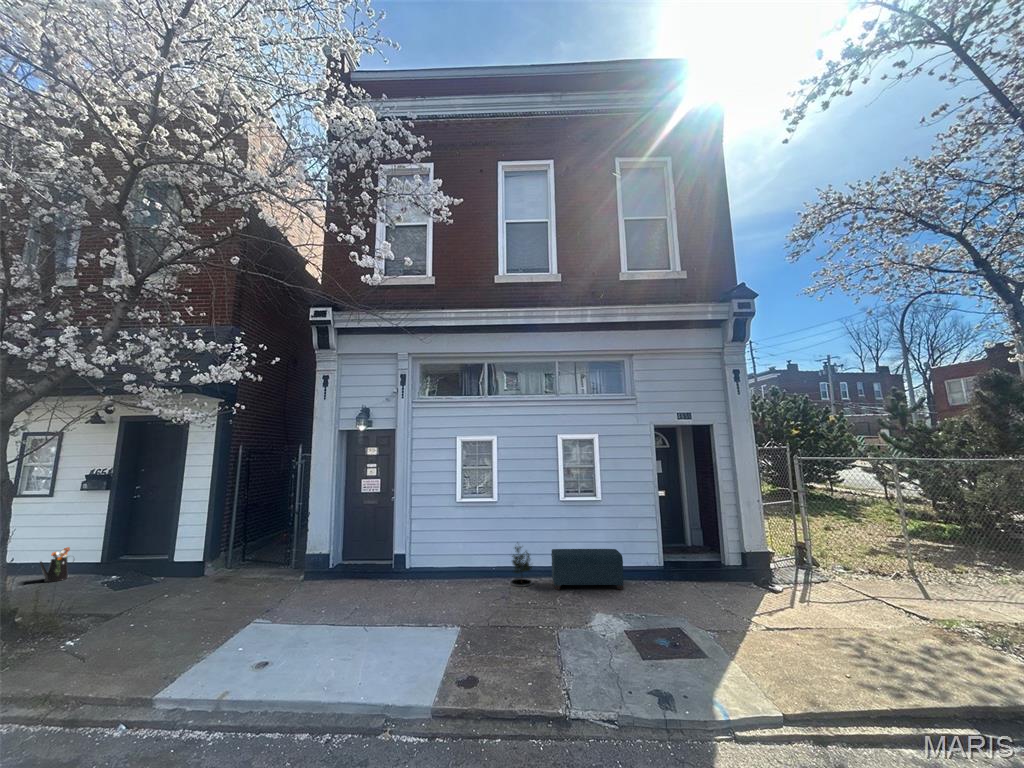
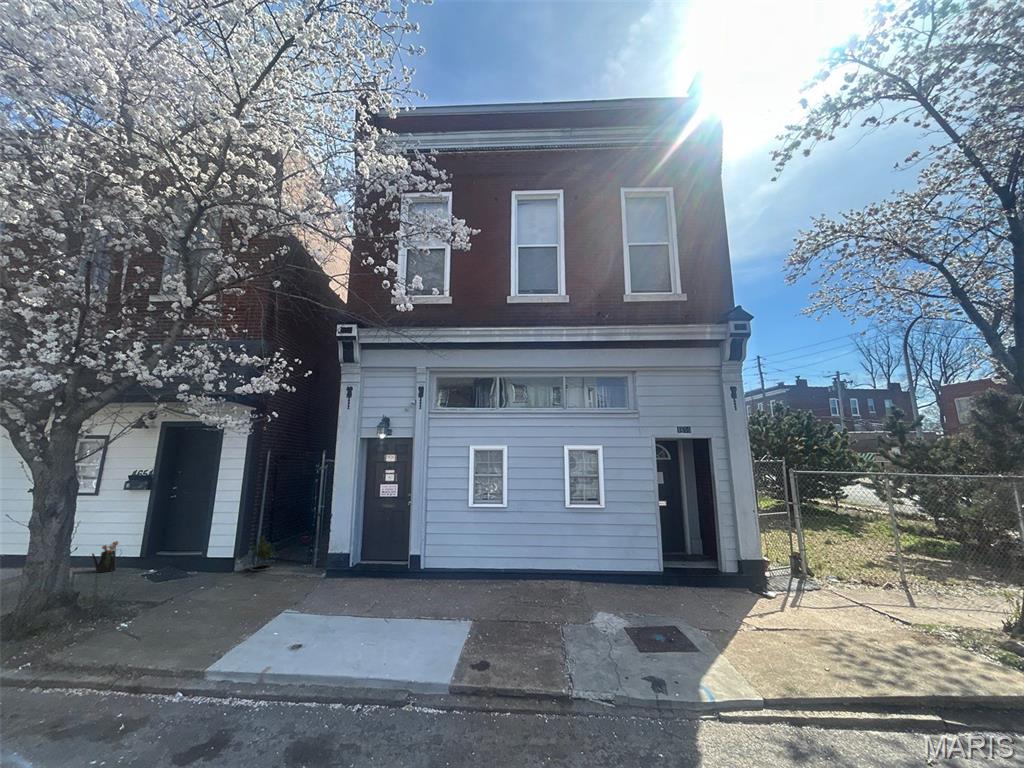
potted tree: present [510,547,533,587] -> present [250,536,274,571]
bench: present [551,549,623,590] -> none [558,552,625,591]

